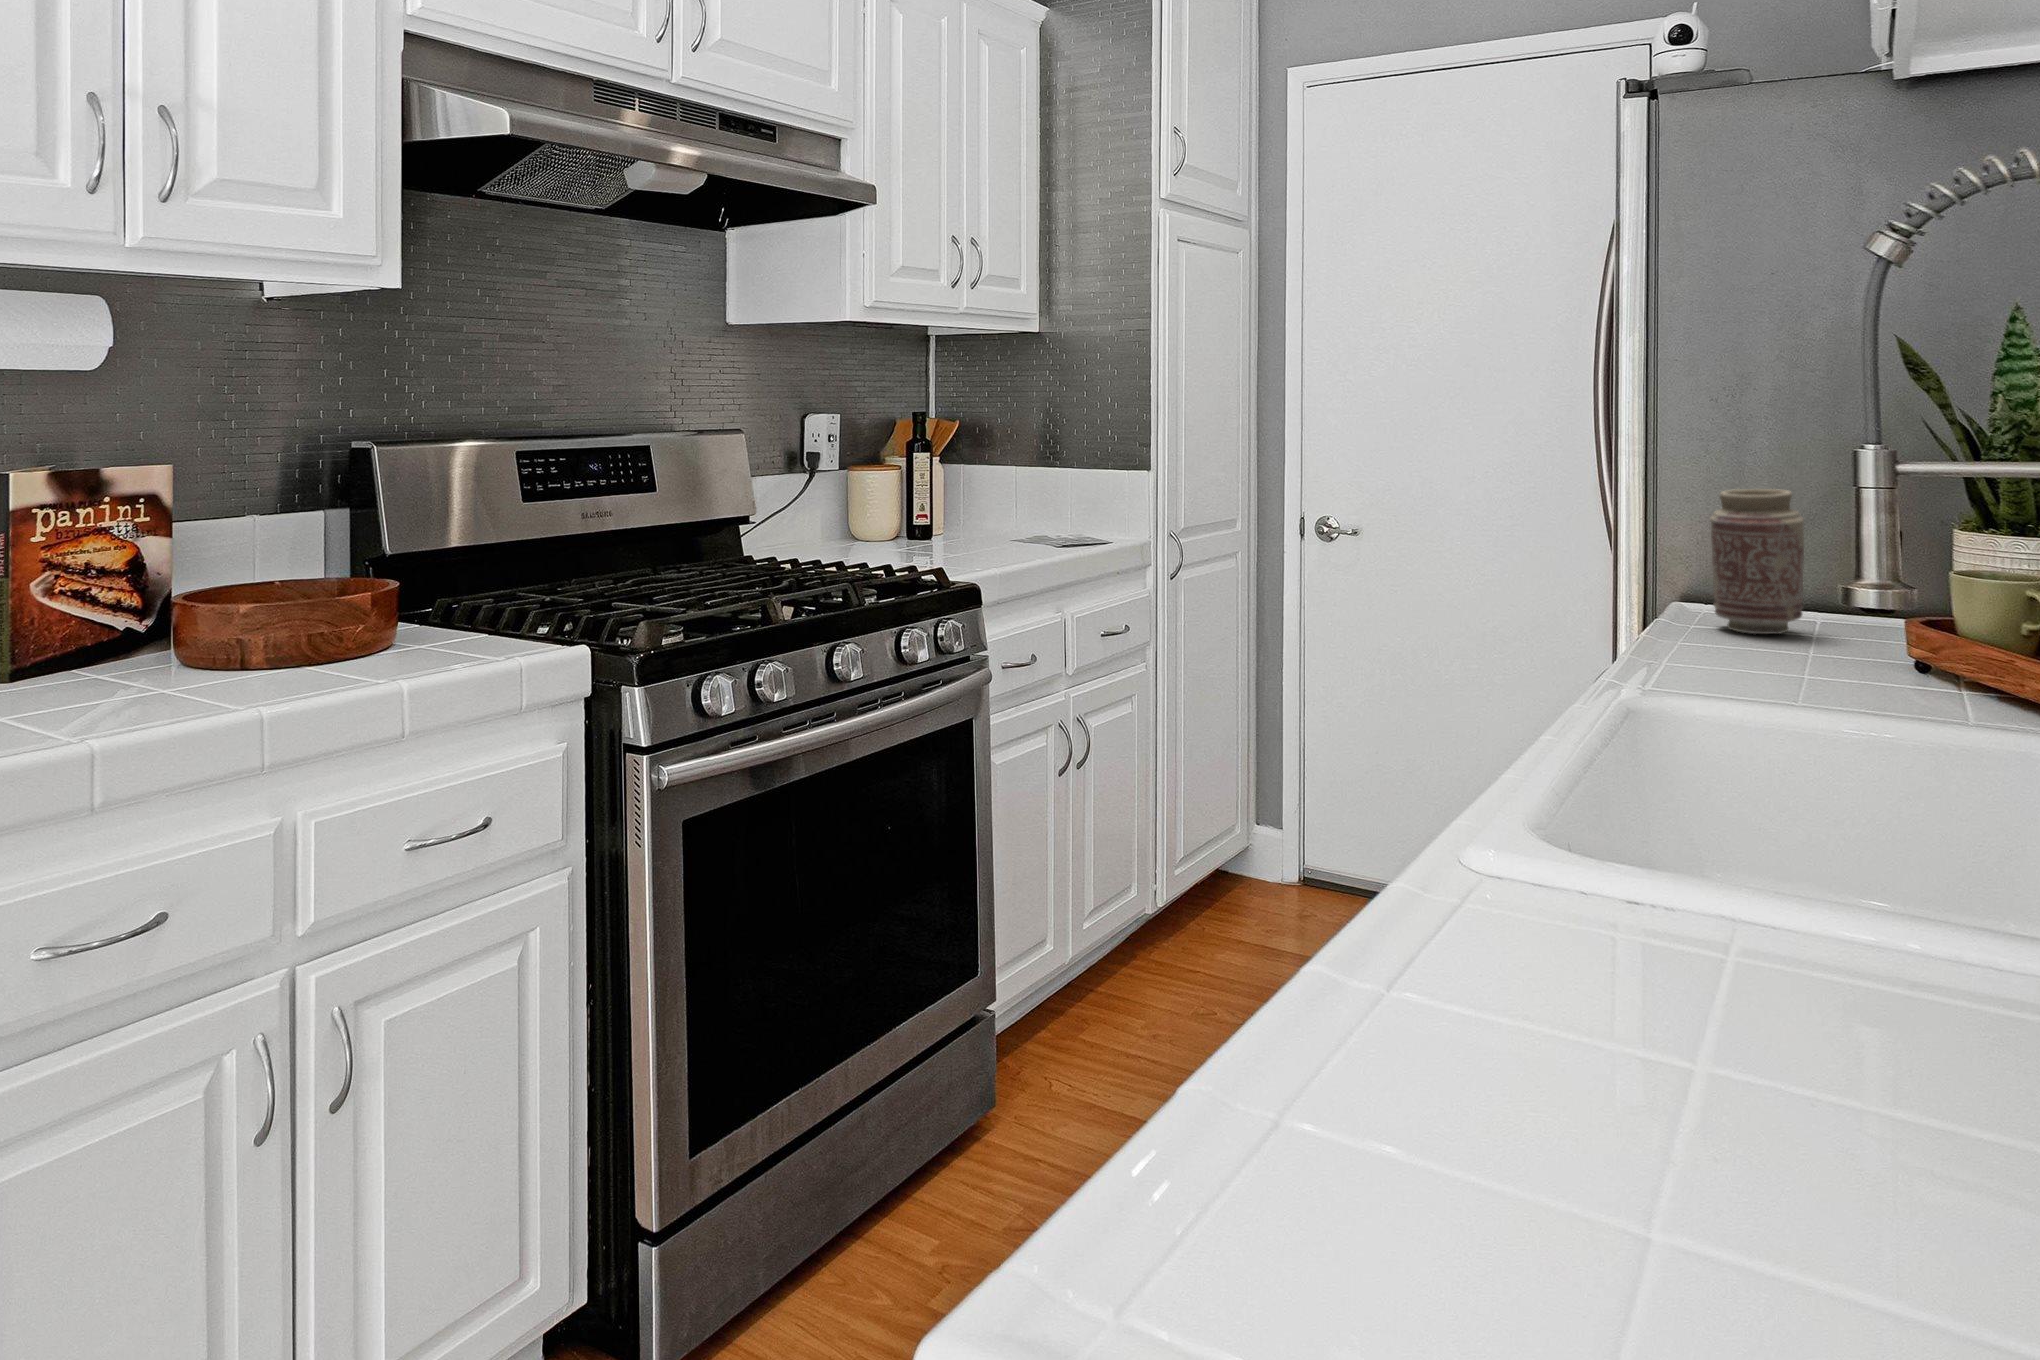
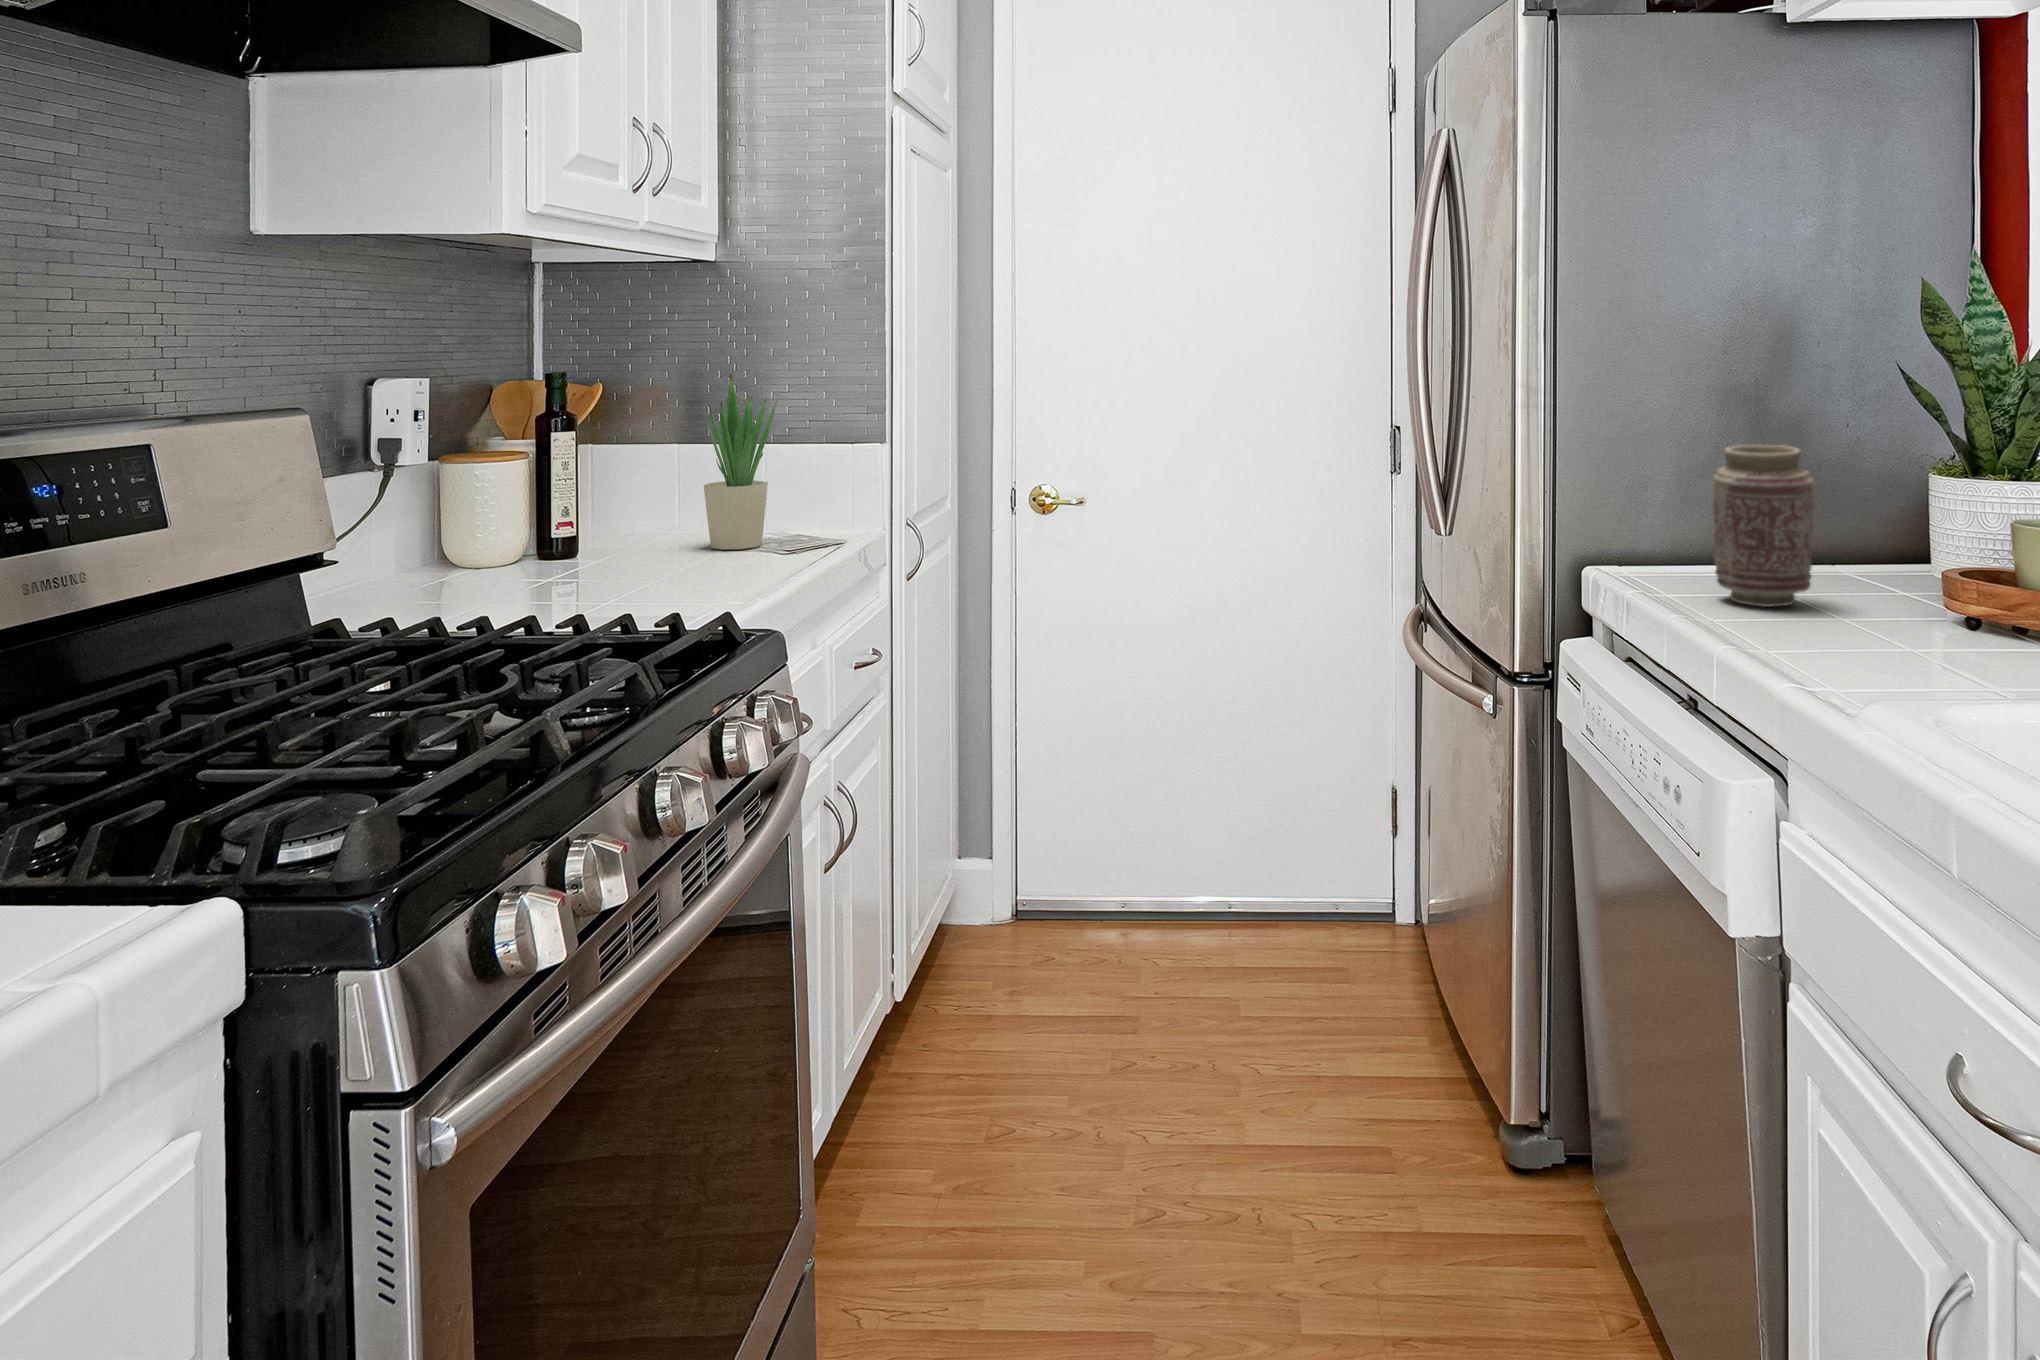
potted plant: none [1010,413,1063,541] -> present [704,373,777,550]

